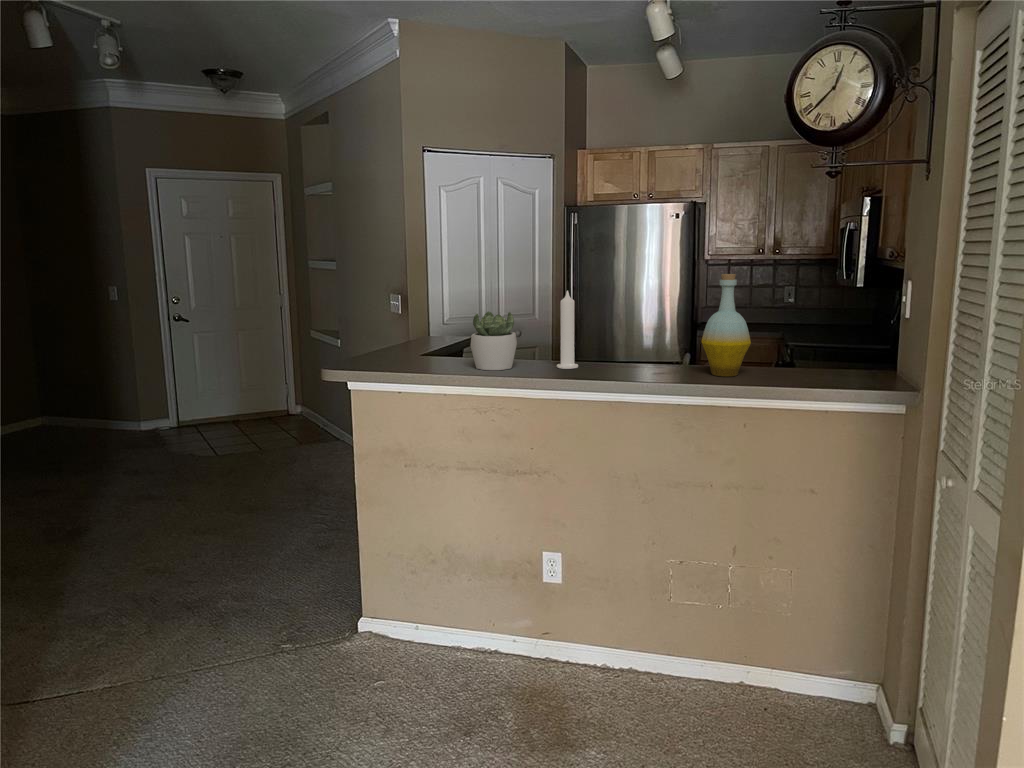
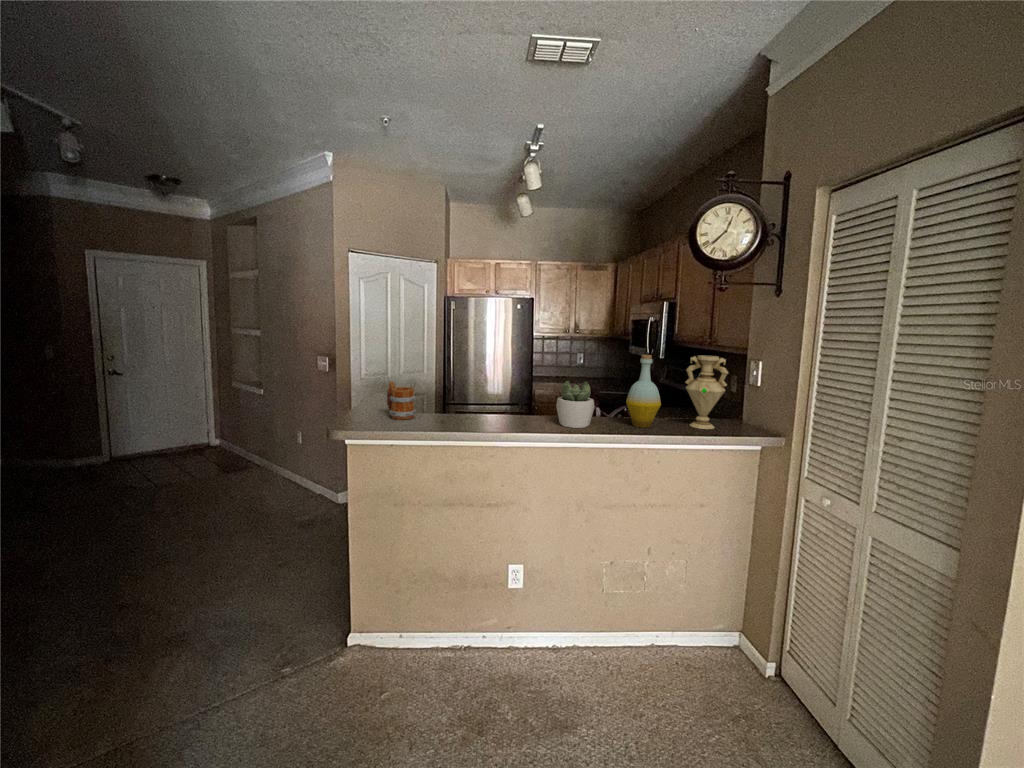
vase: none [792,273,852,380] -> present [686,356,728,429]
candle: present [557,291,578,369] -> none [517,364,533,423]
succulent plant: present [471,311,517,370] -> present [556,381,594,428]
mug: none [405,317,438,363] -> present [387,382,416,420]

